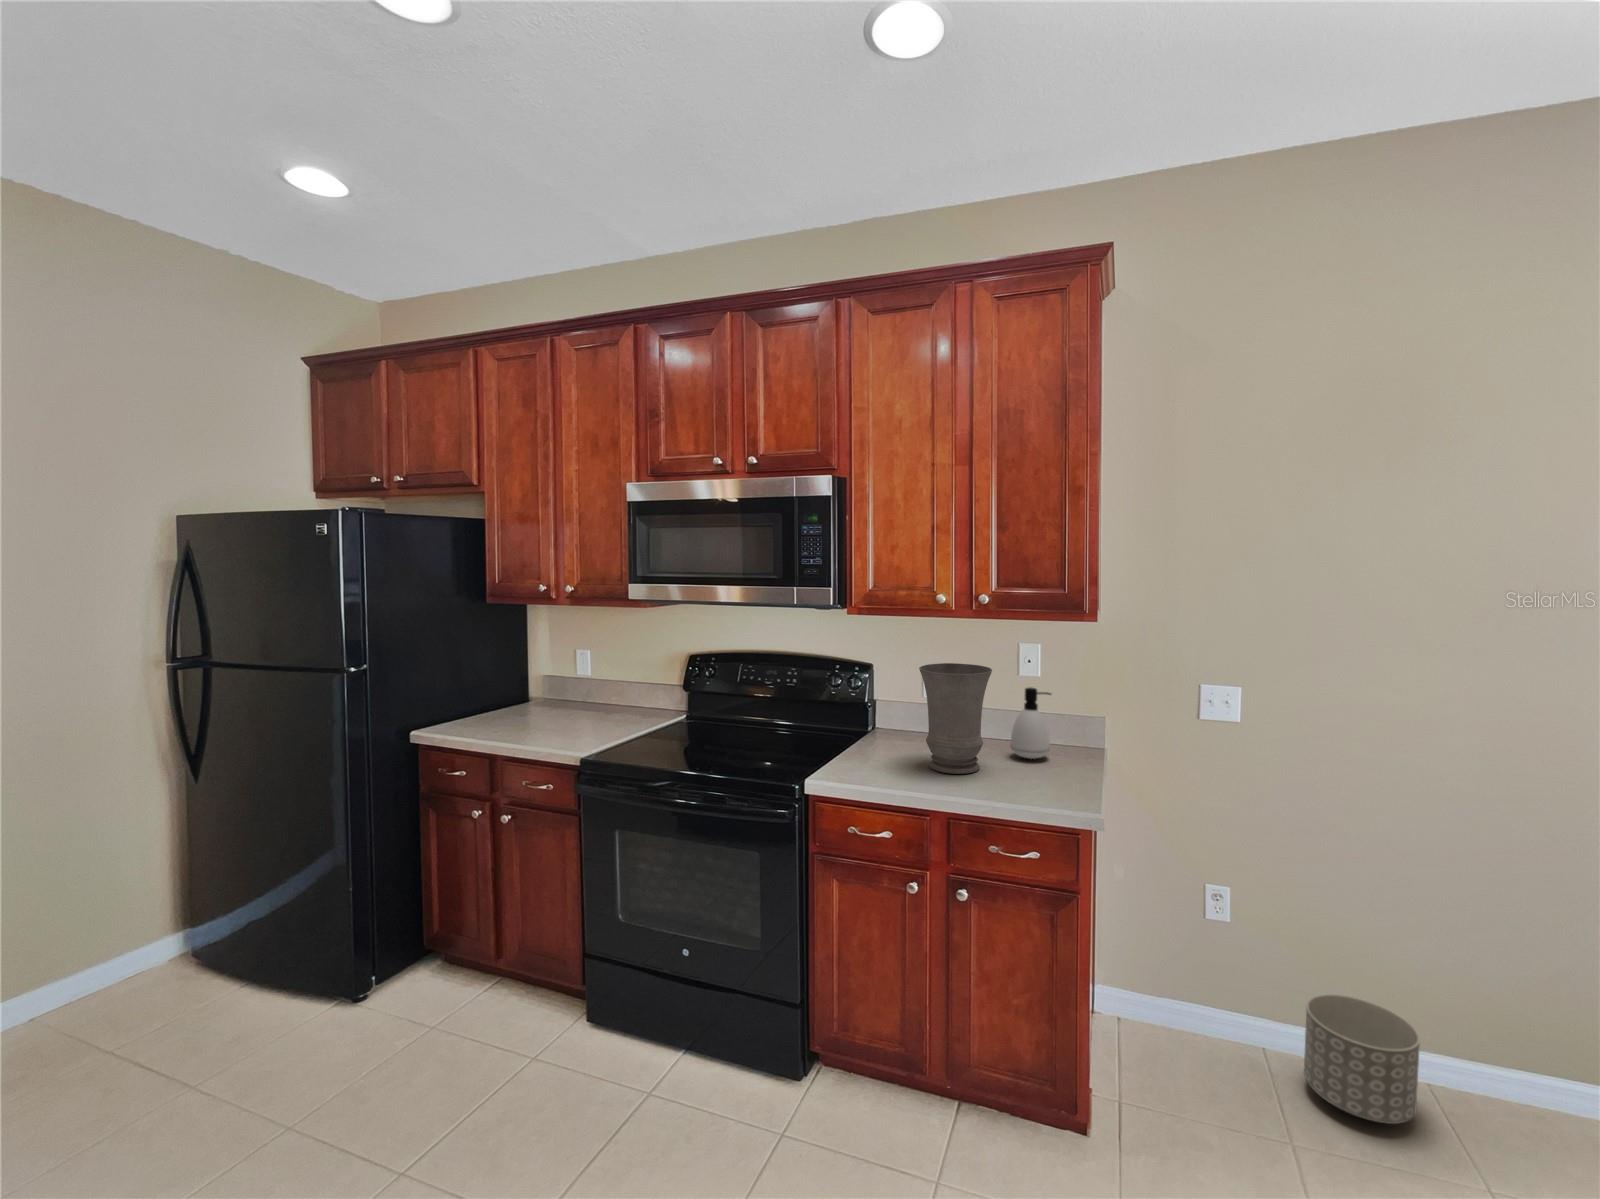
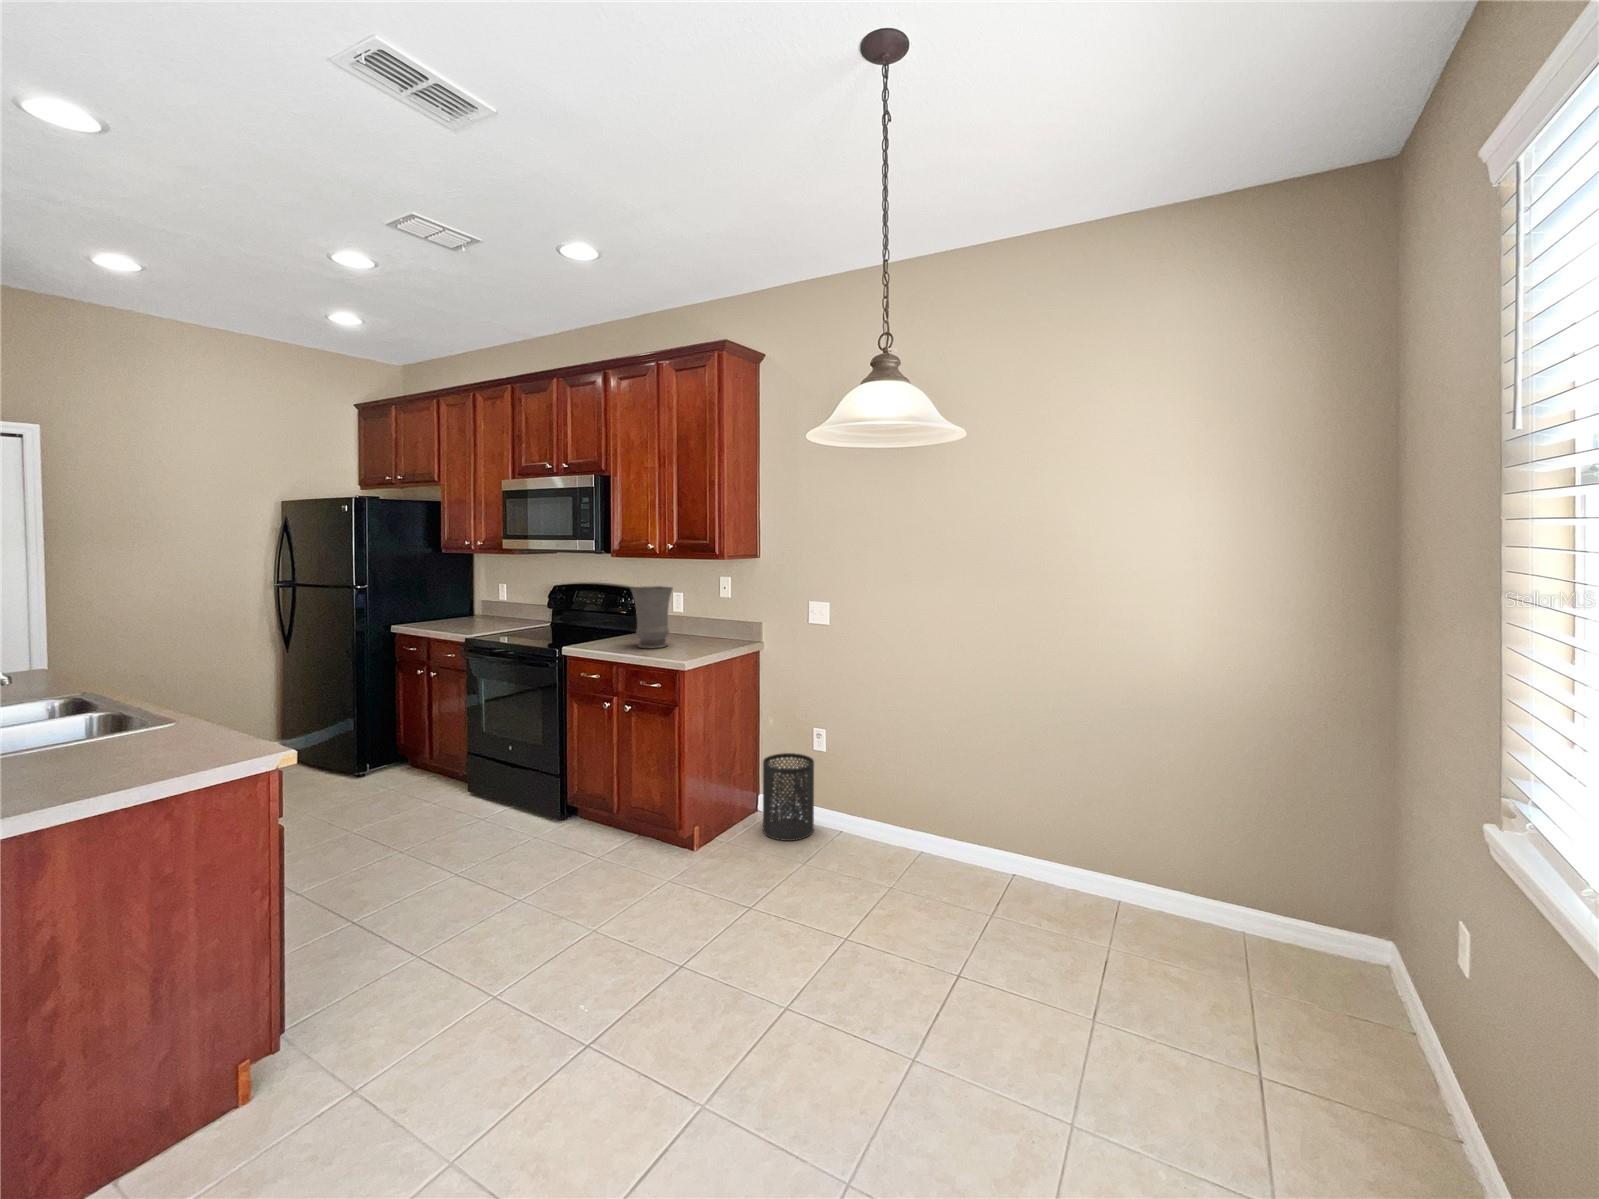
soap dispenser: present [1010,688,1051,759] -> none [695,602,718,644]
trash can: none [1151,931,1253,1097] -> present [763,753,814,841]
planter: present [1304,994,1420,1124] -> none [833,790,888,854]

